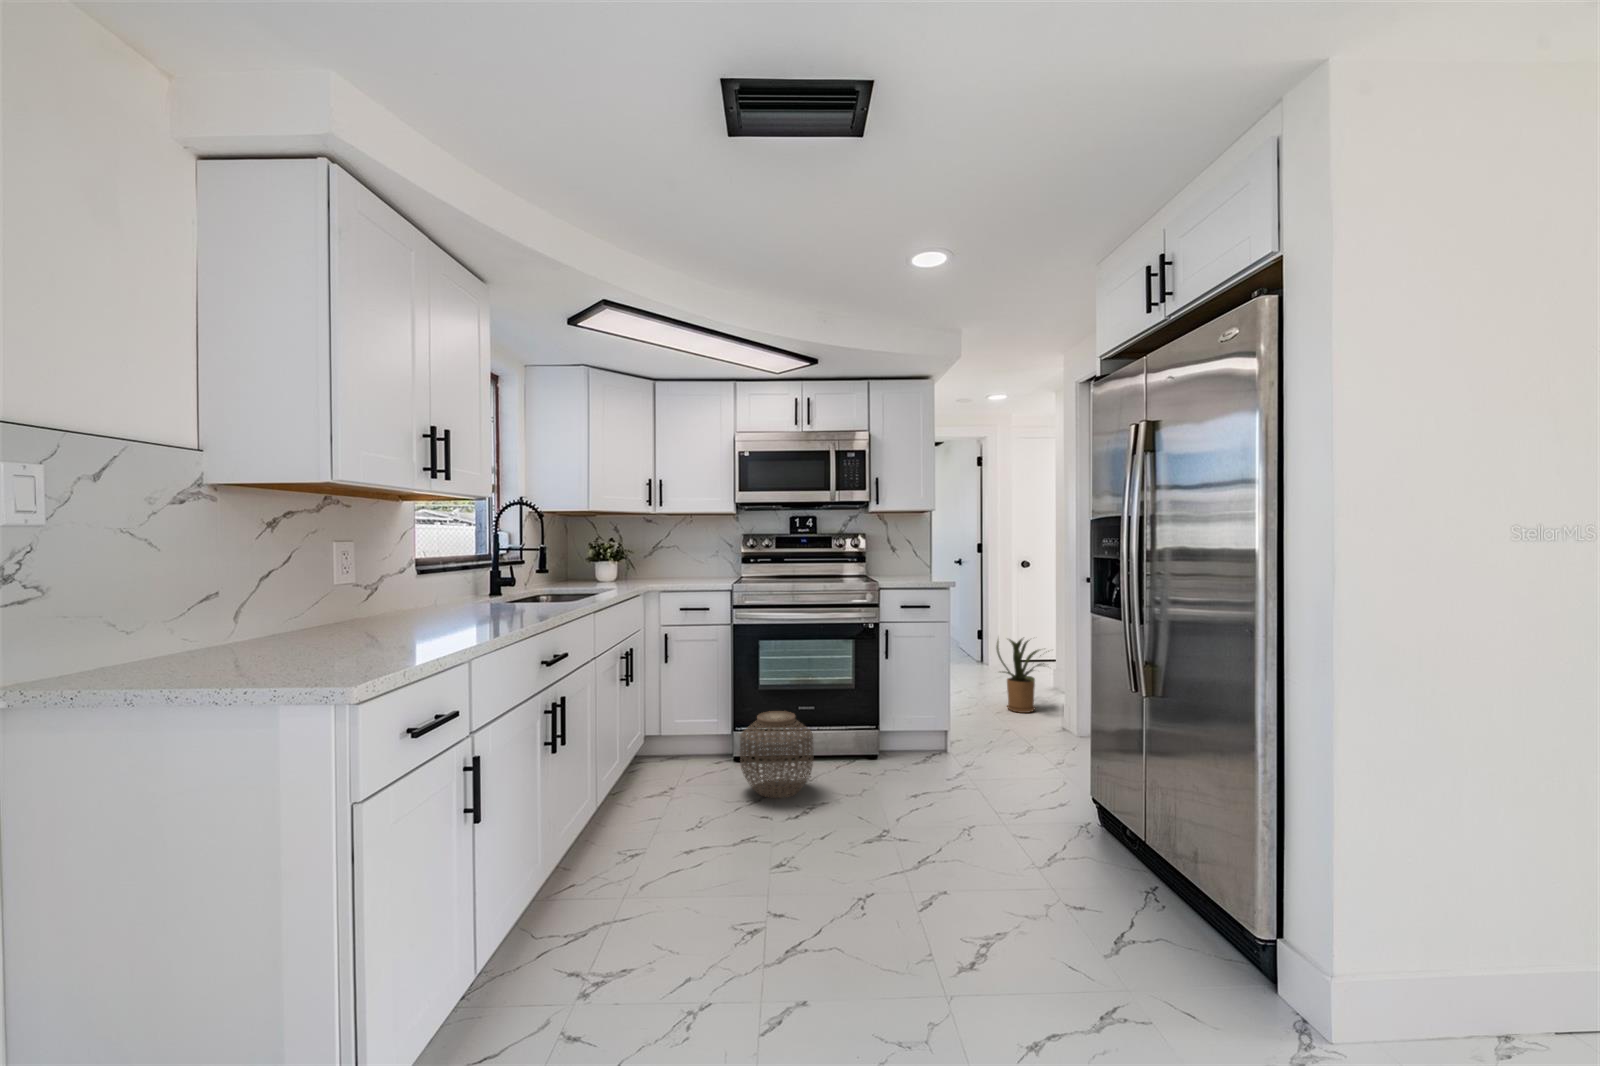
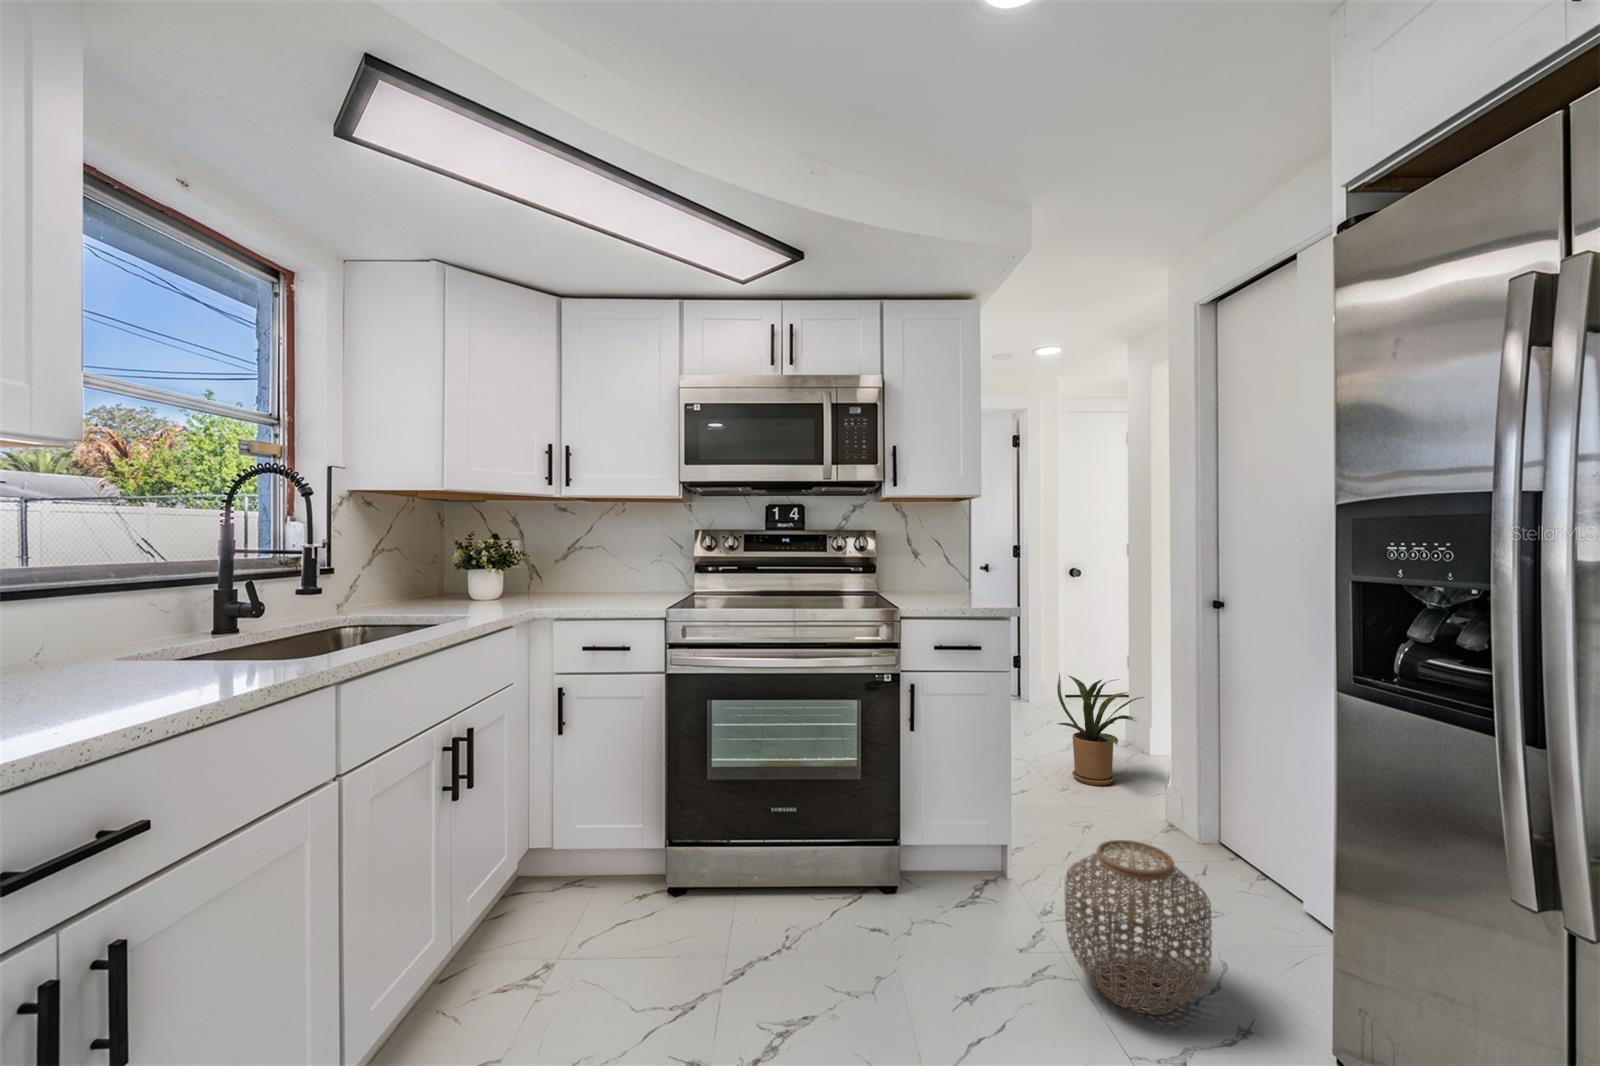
woven basket: present [740,711,813,798] -> present [1065,840,1212,1014]

